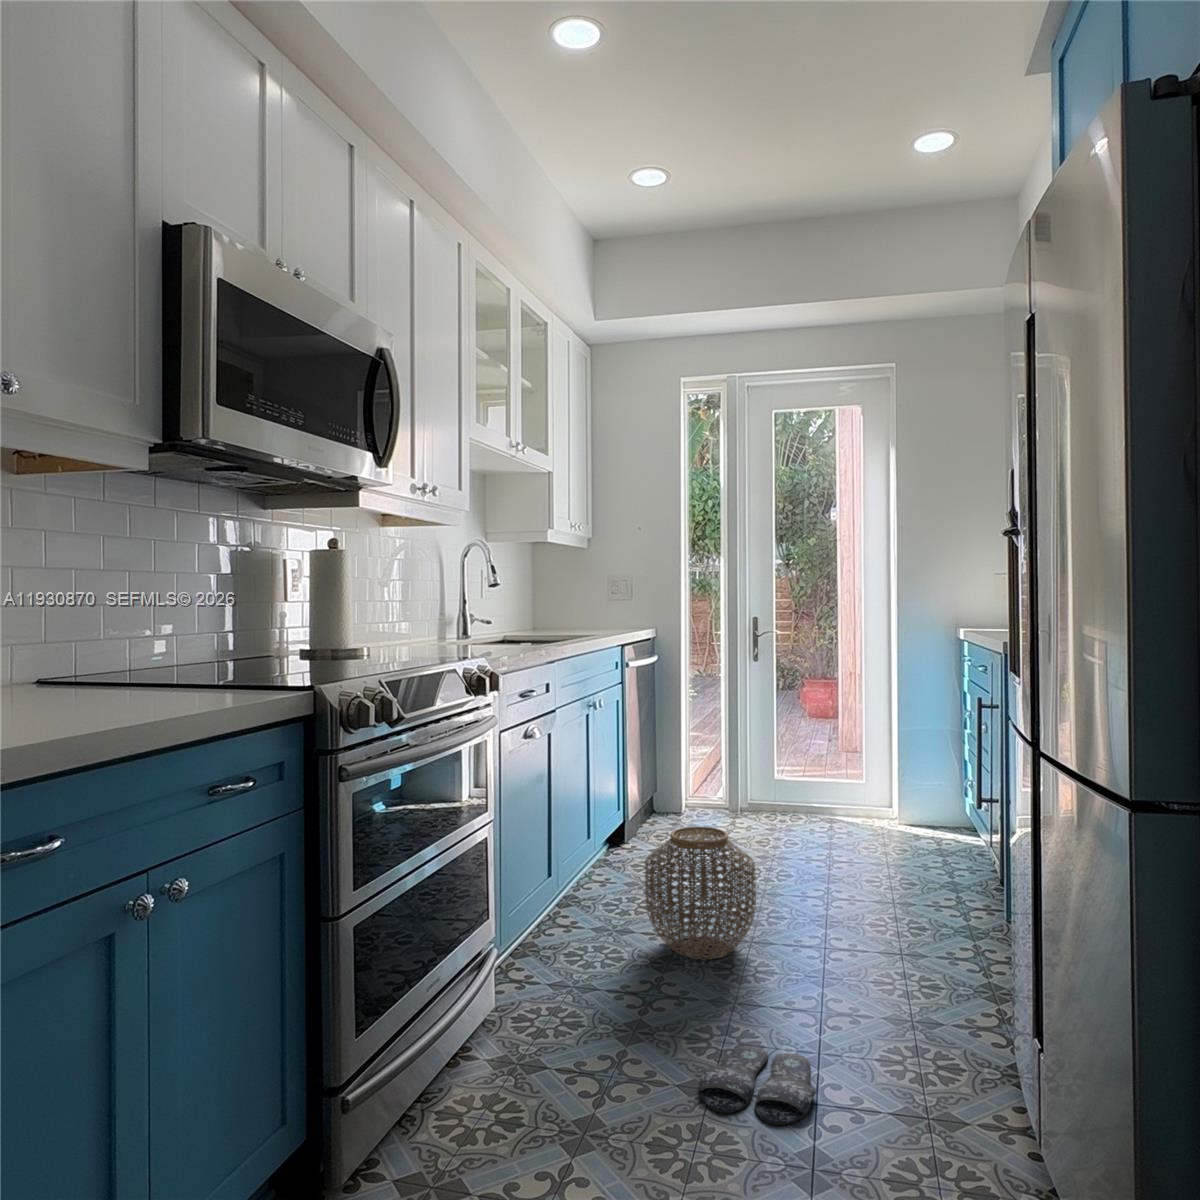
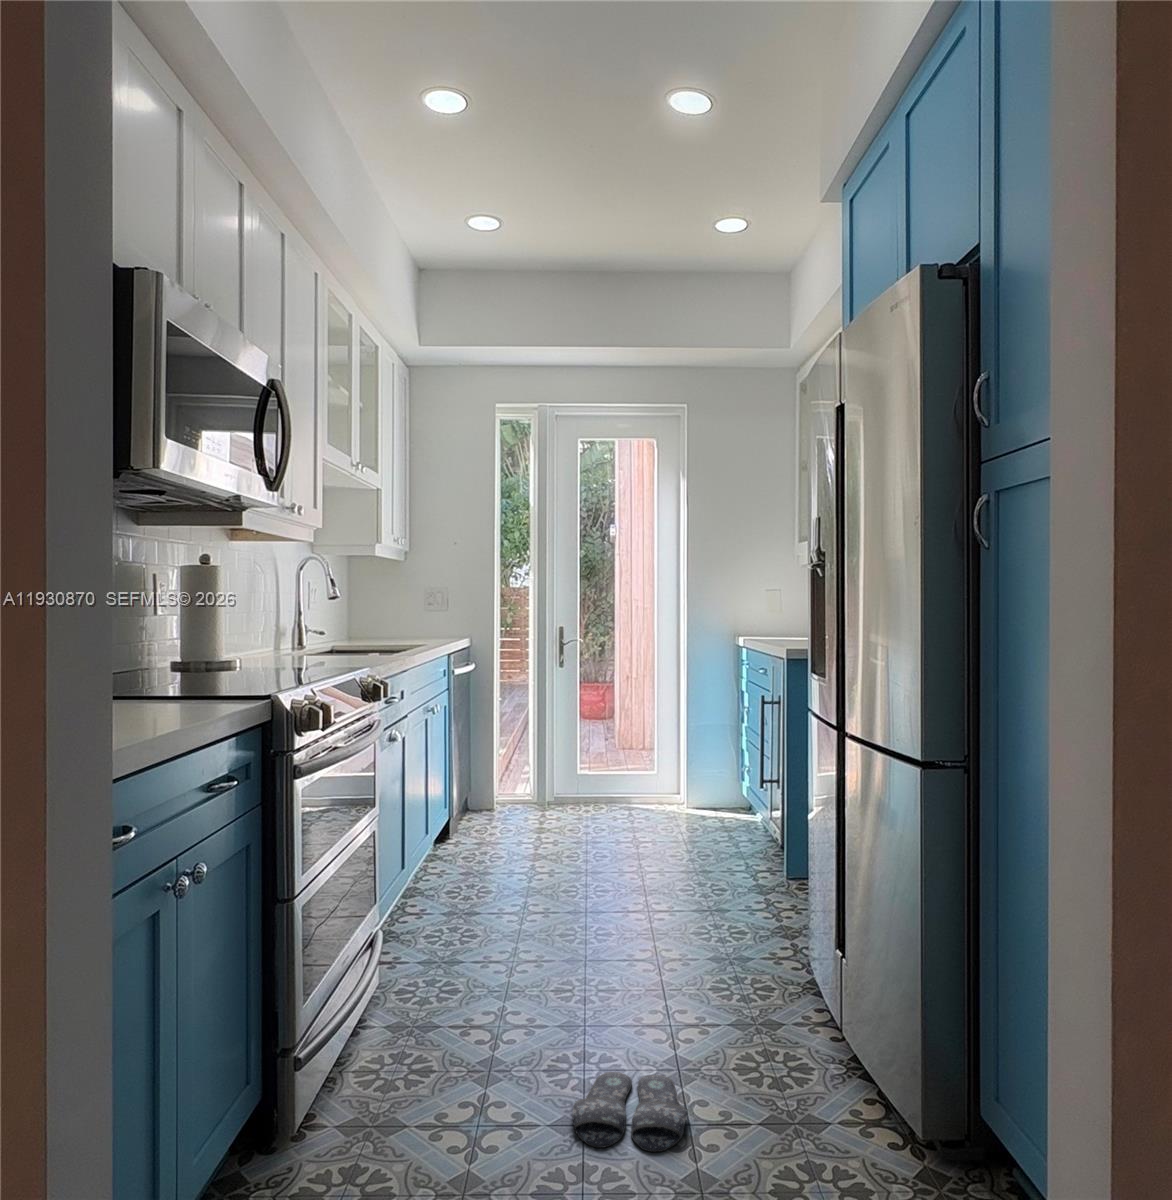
woven basket: present [645,826,756,959] -> none [480,847,593,985]

